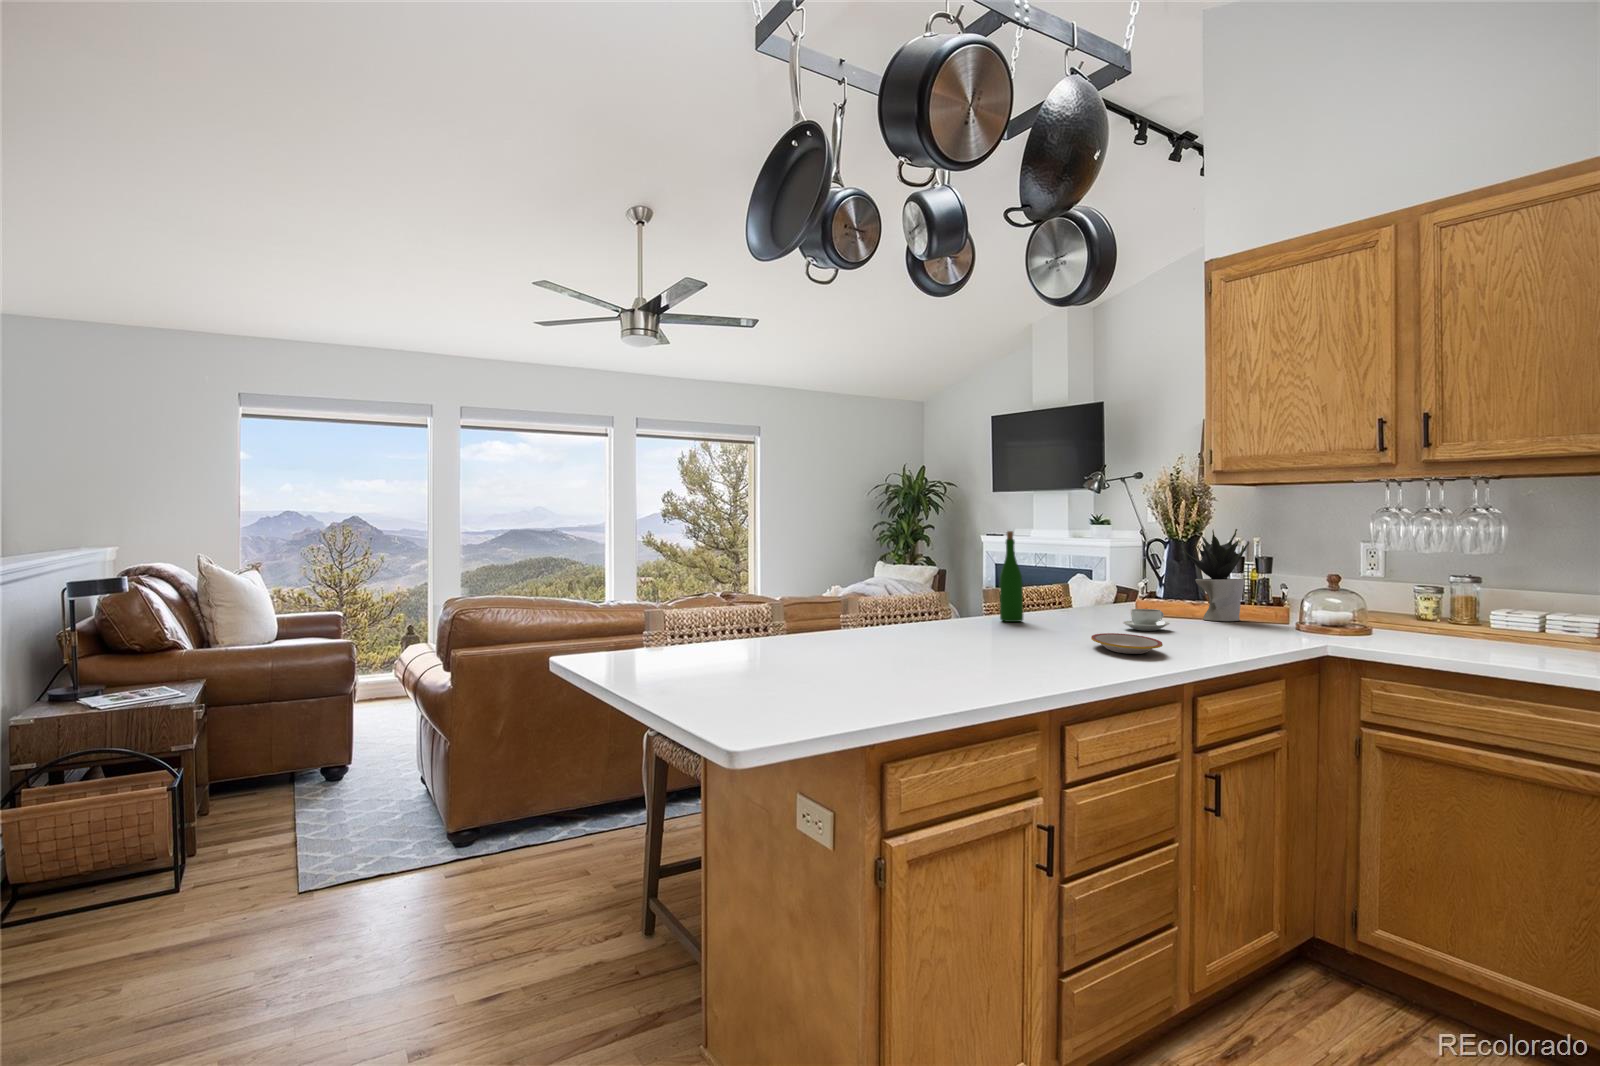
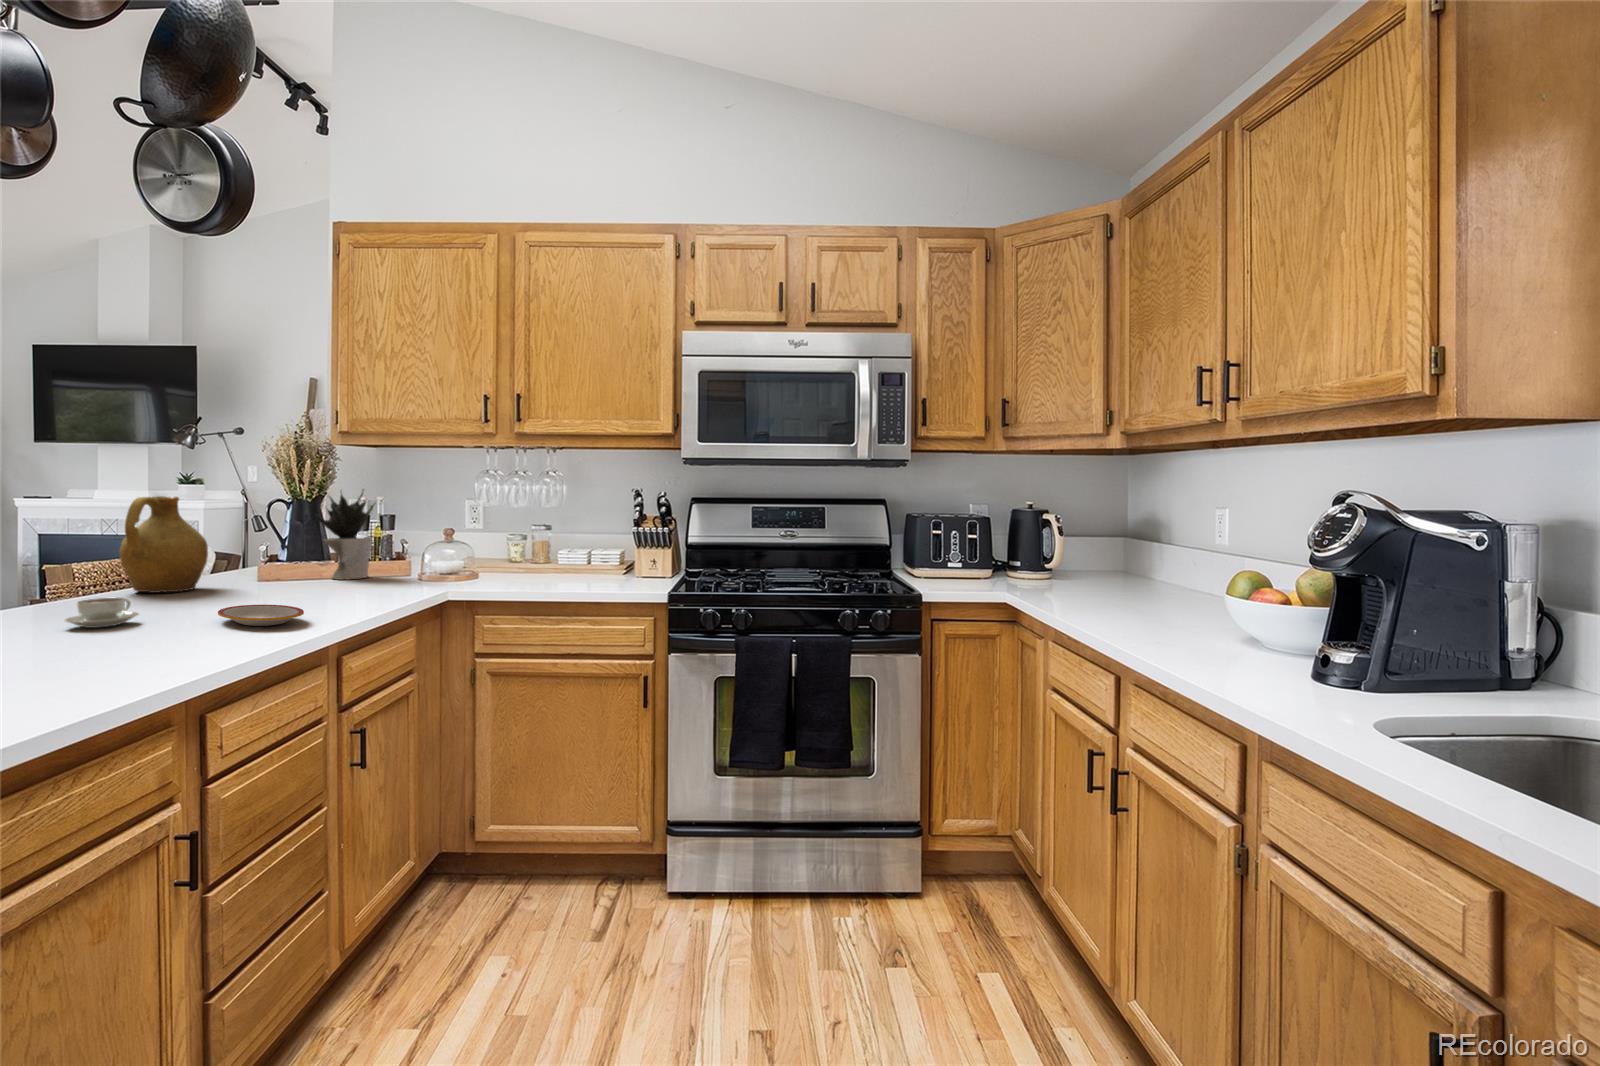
wine bottle: present [999,531,1023,622] -> none [69,491,110,605]
pitcher: none [1033,536,1096,619] -> present [120,496,208,593]
coffee cup: present [1123,609,1170,631] -> present [65,597,138,628]

